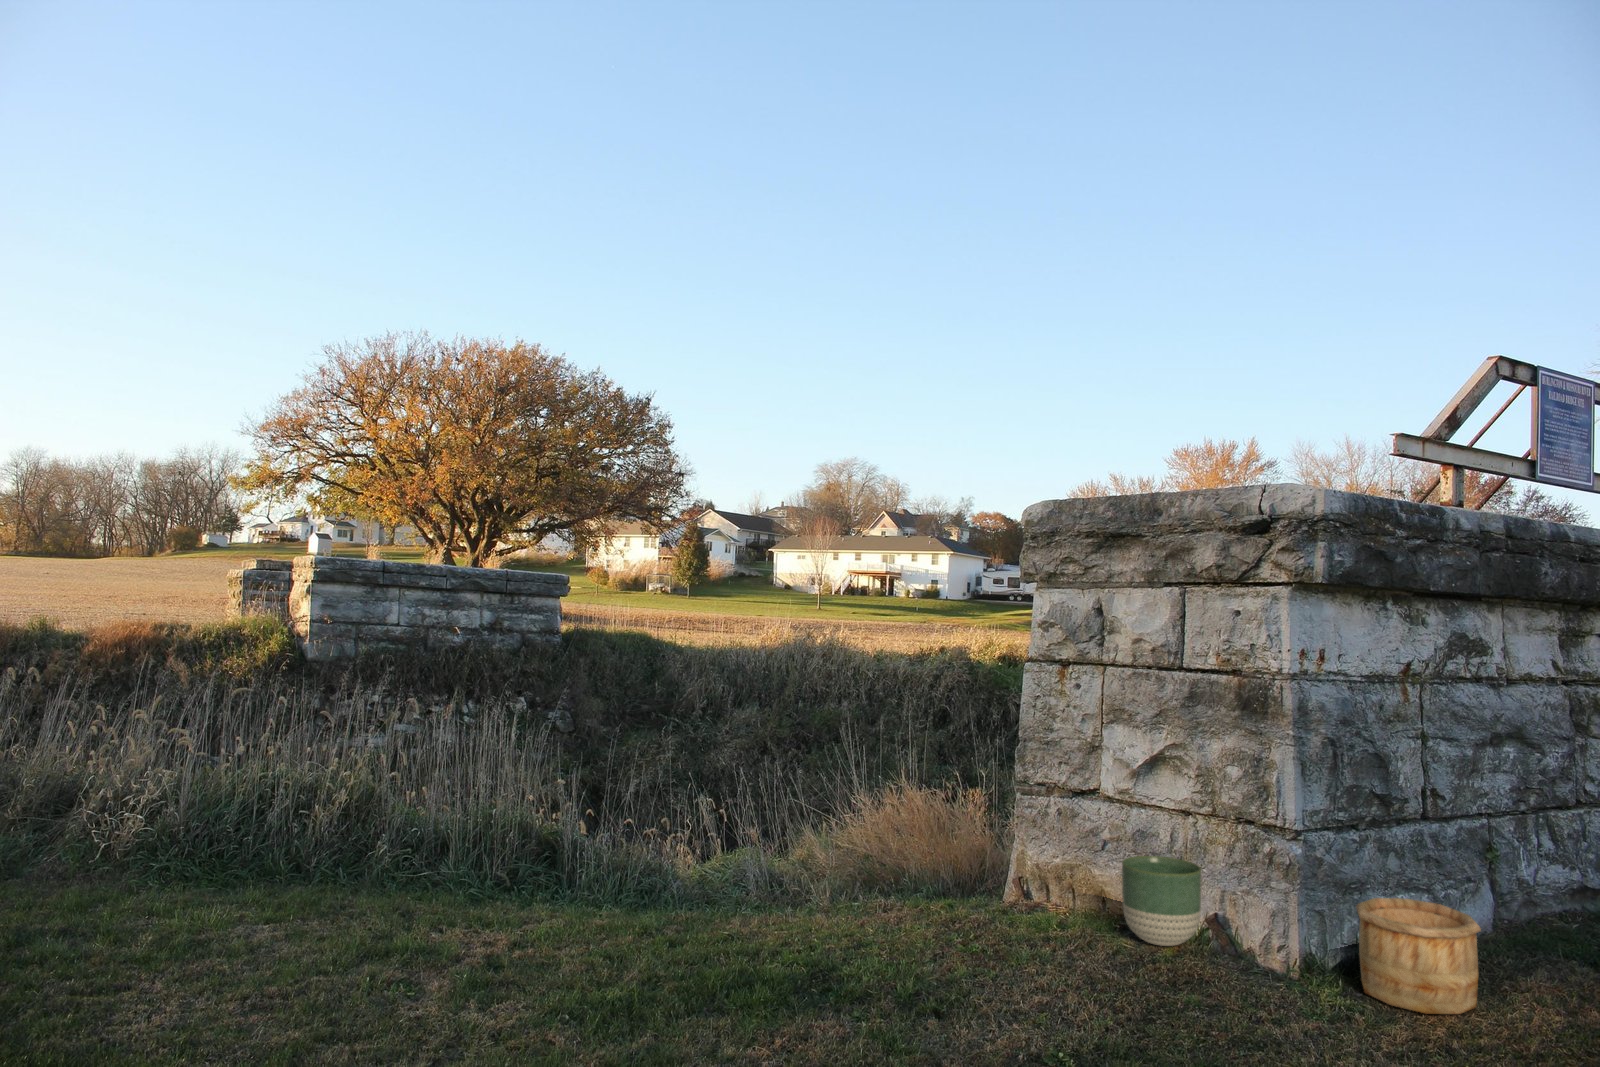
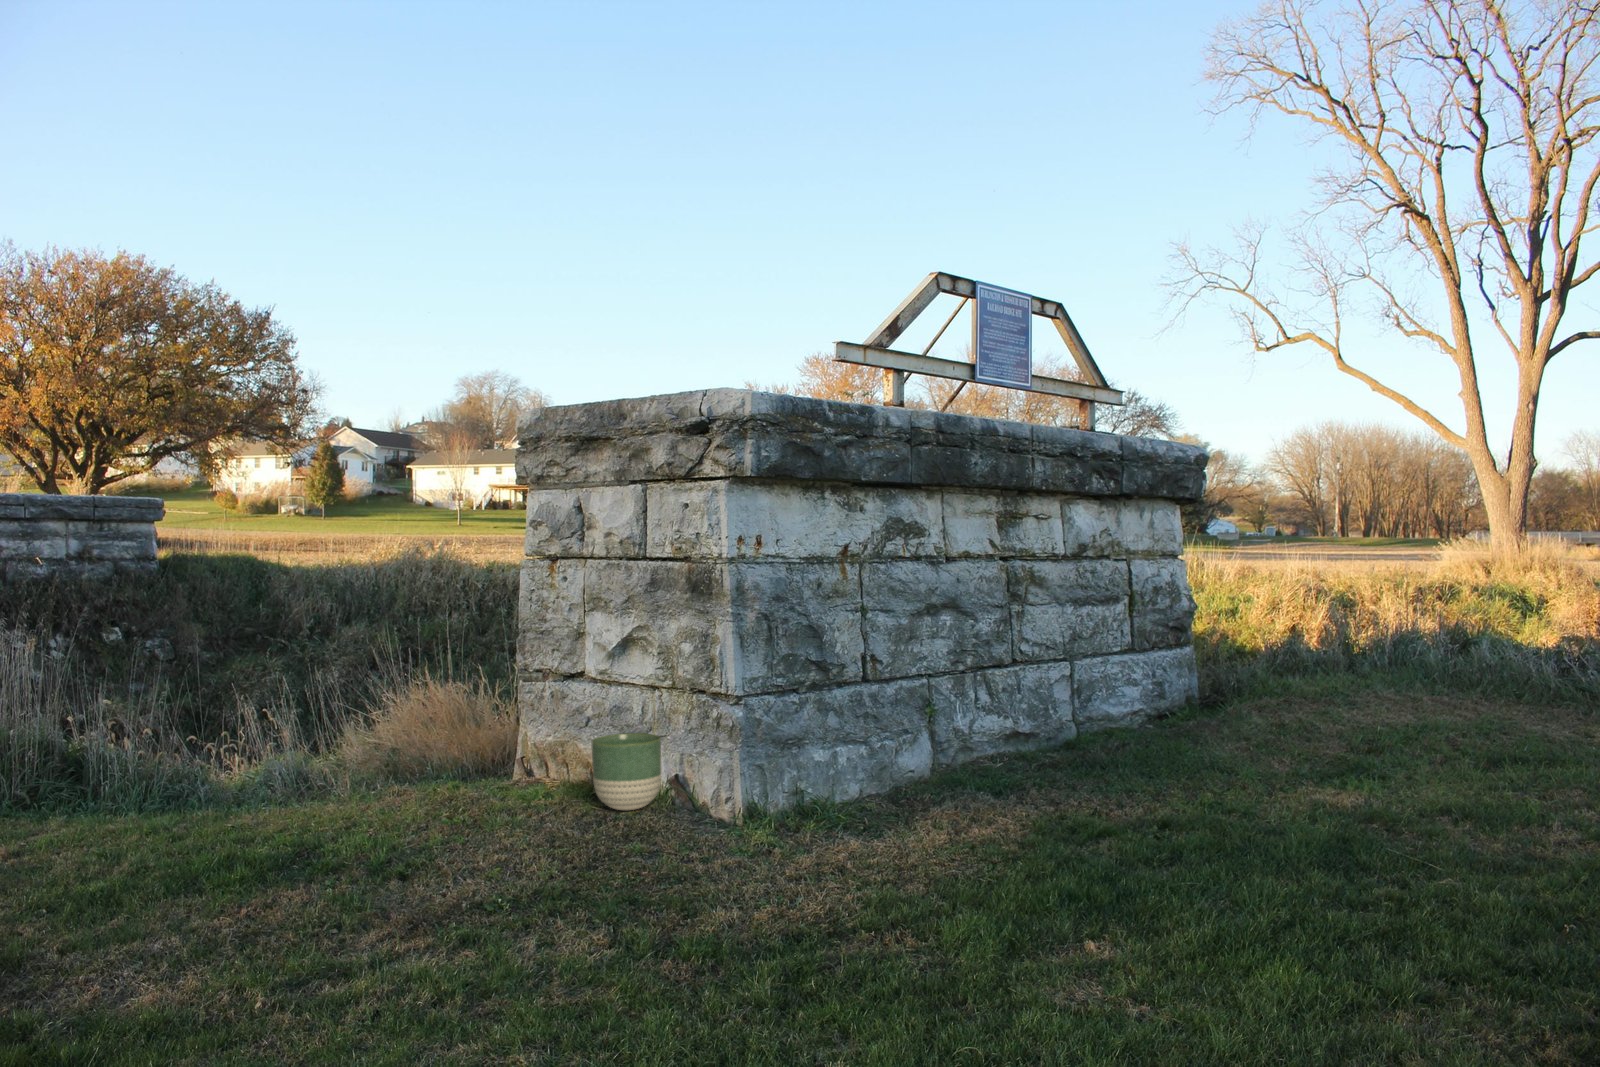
wooden bucket: present [1356,898,1481,1014] -> none [781,747,872,834]

